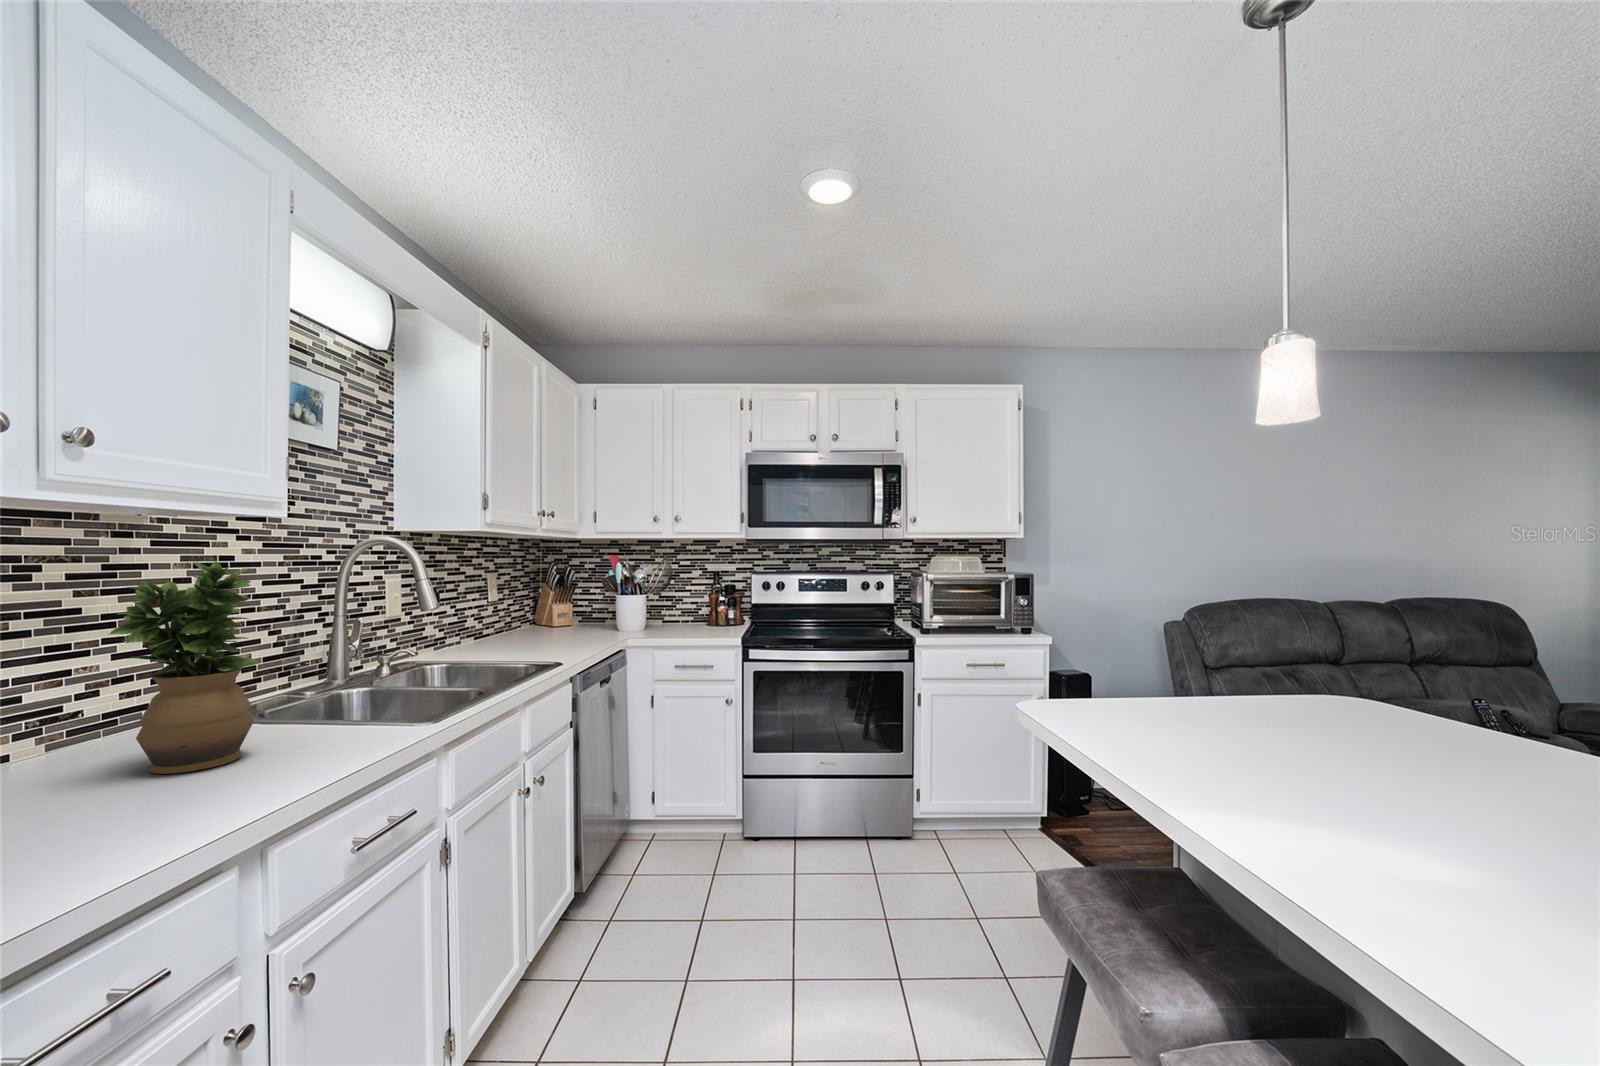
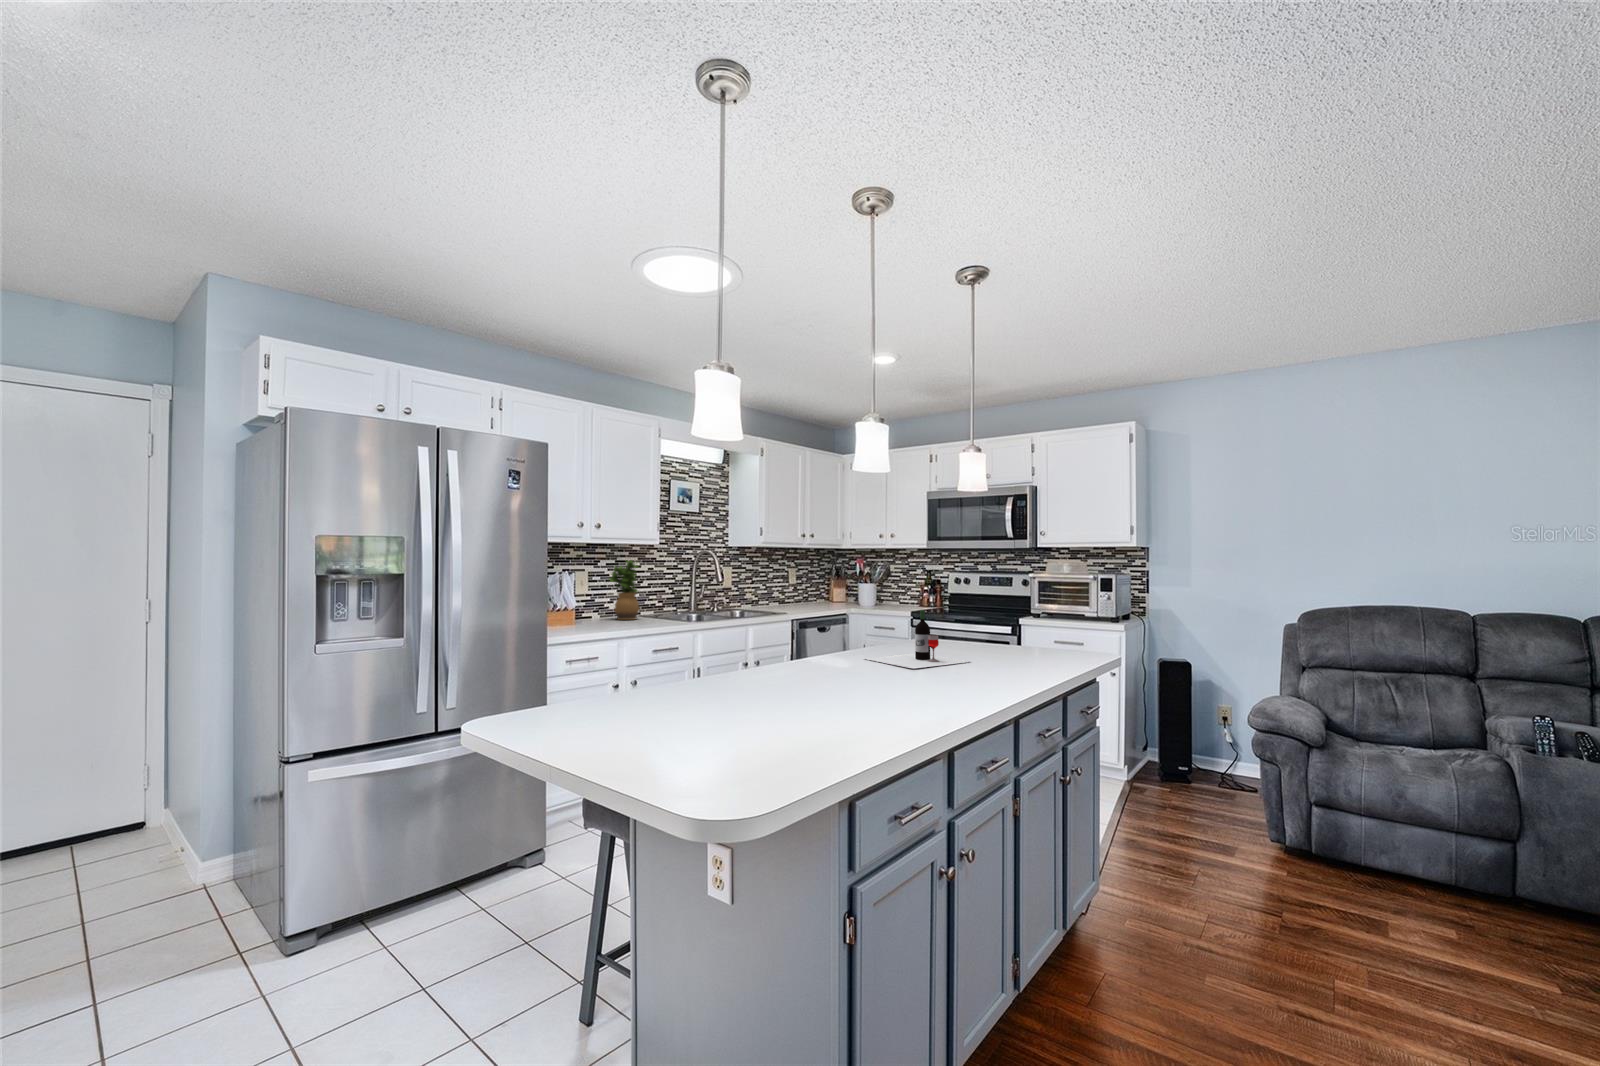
wine bottle: none [1215,663,1521,820] -> present [865,610,970,669]

